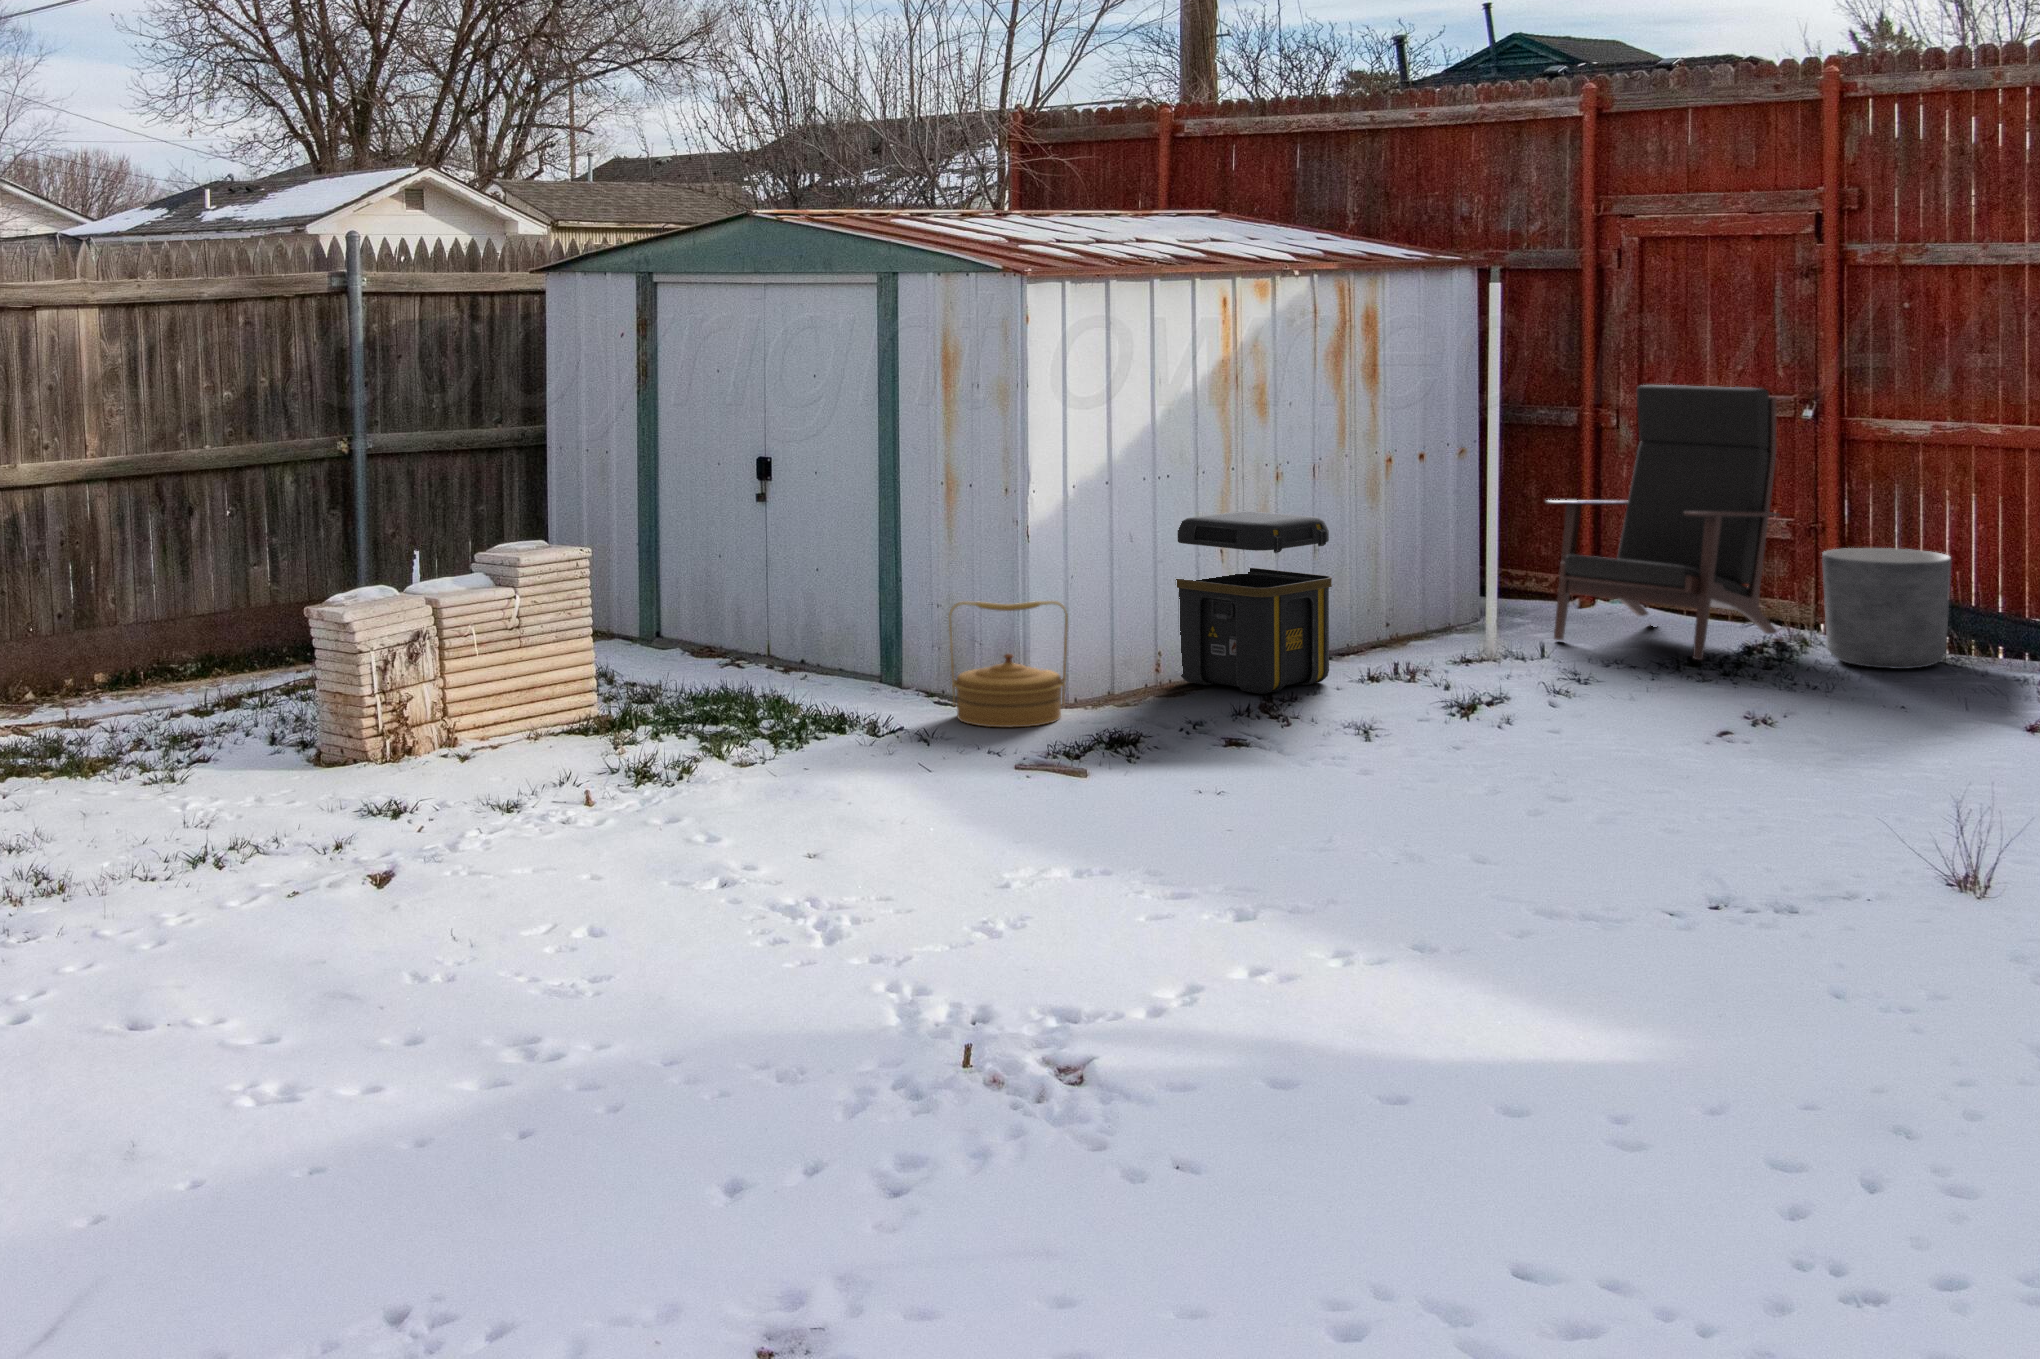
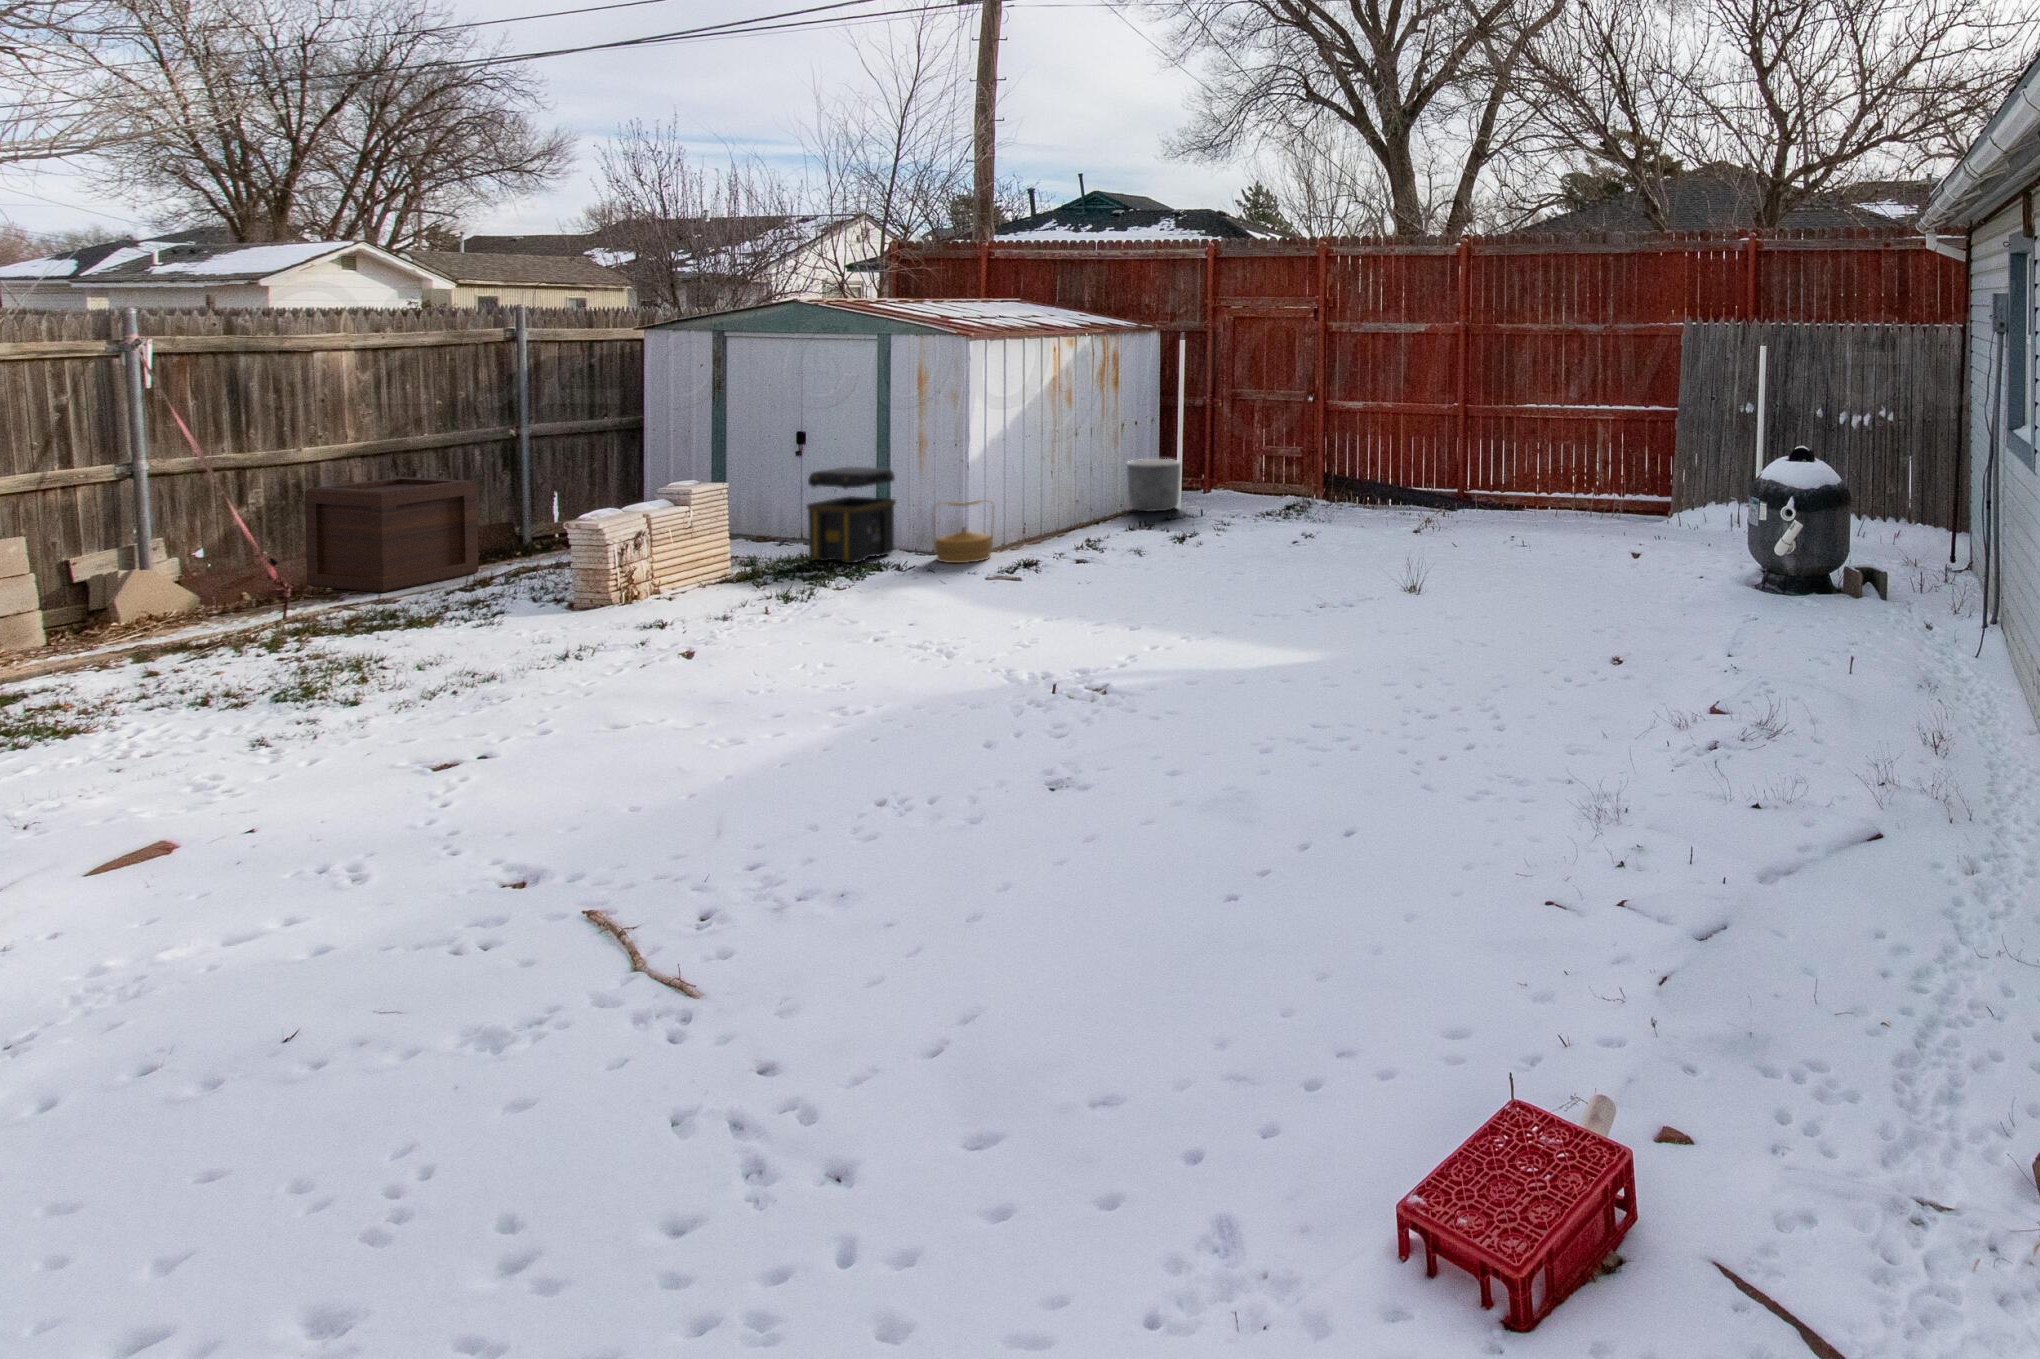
lounge chair: present [1545,385,1784,660] -> none [1204,387,1308,512]
toolbox: present [1176,511,1332,694] -> present [807,467,896,563]
wooden crate: none [20,517,253,707] -> present [305,477,479,592]
planter: present [1822,548,1951,669] -> present [1127,459,1180,511]

